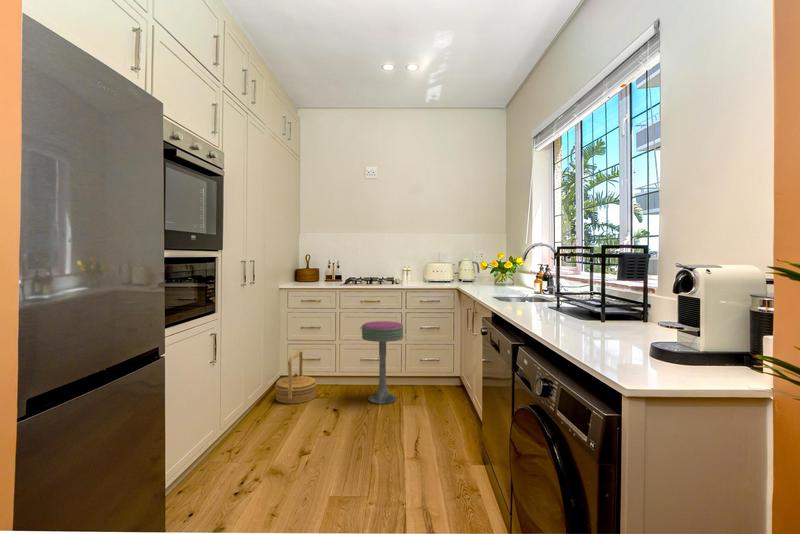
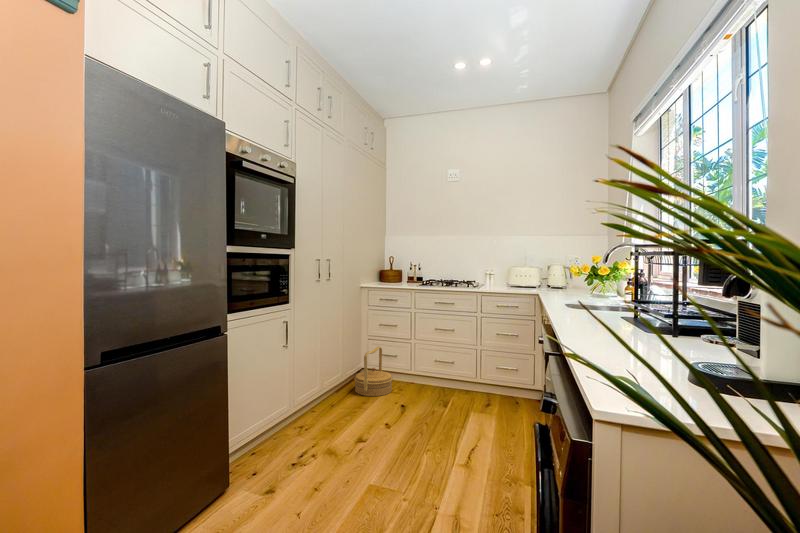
bar stool: present [362,321,403,404] -> none [434,323,476,406]

